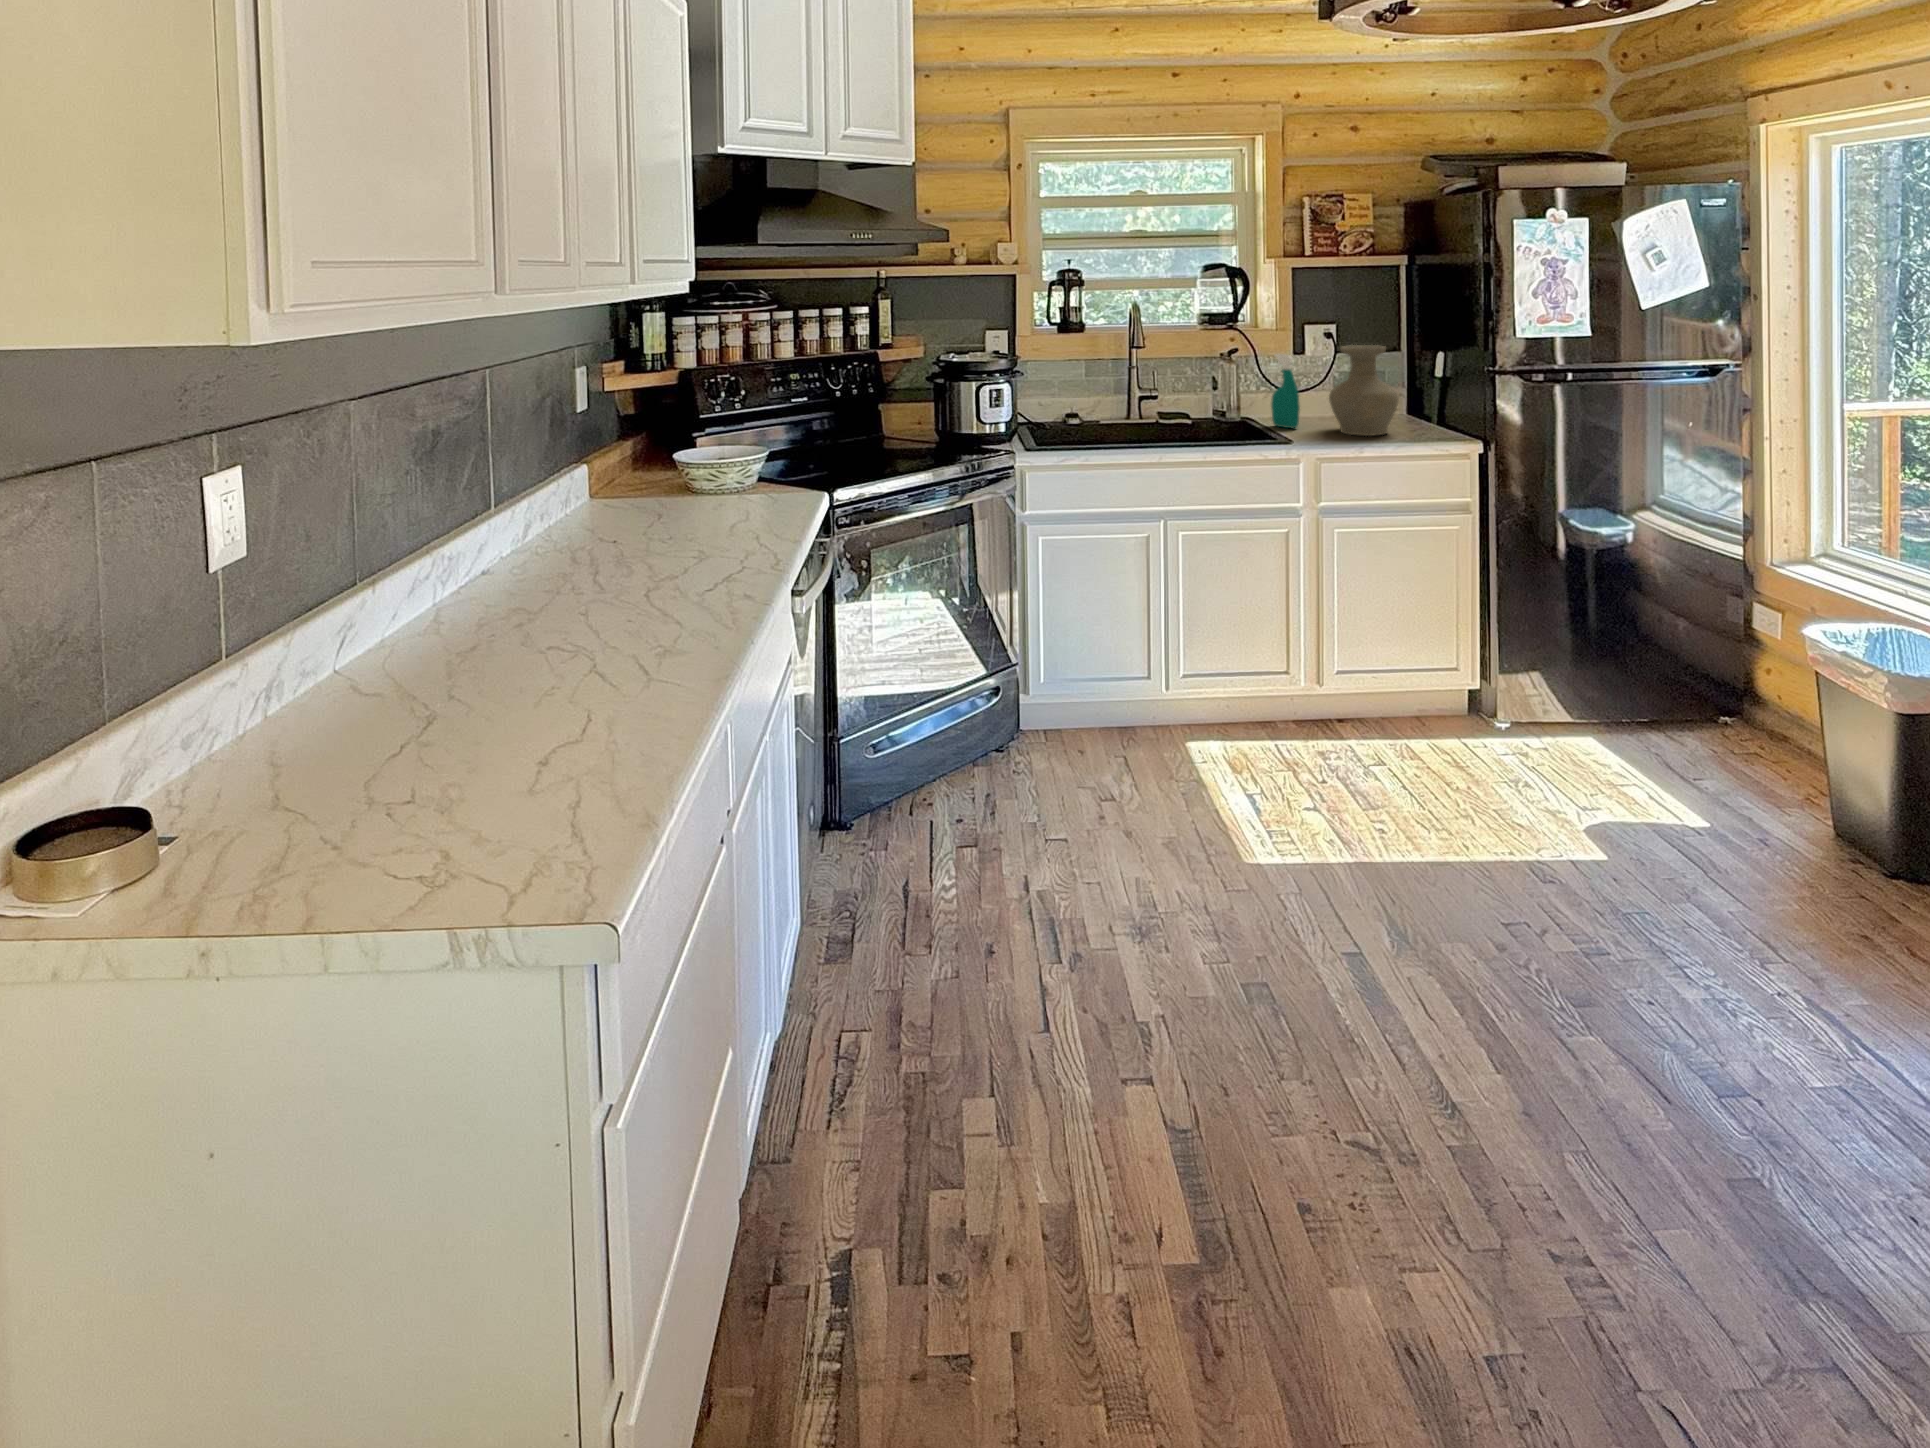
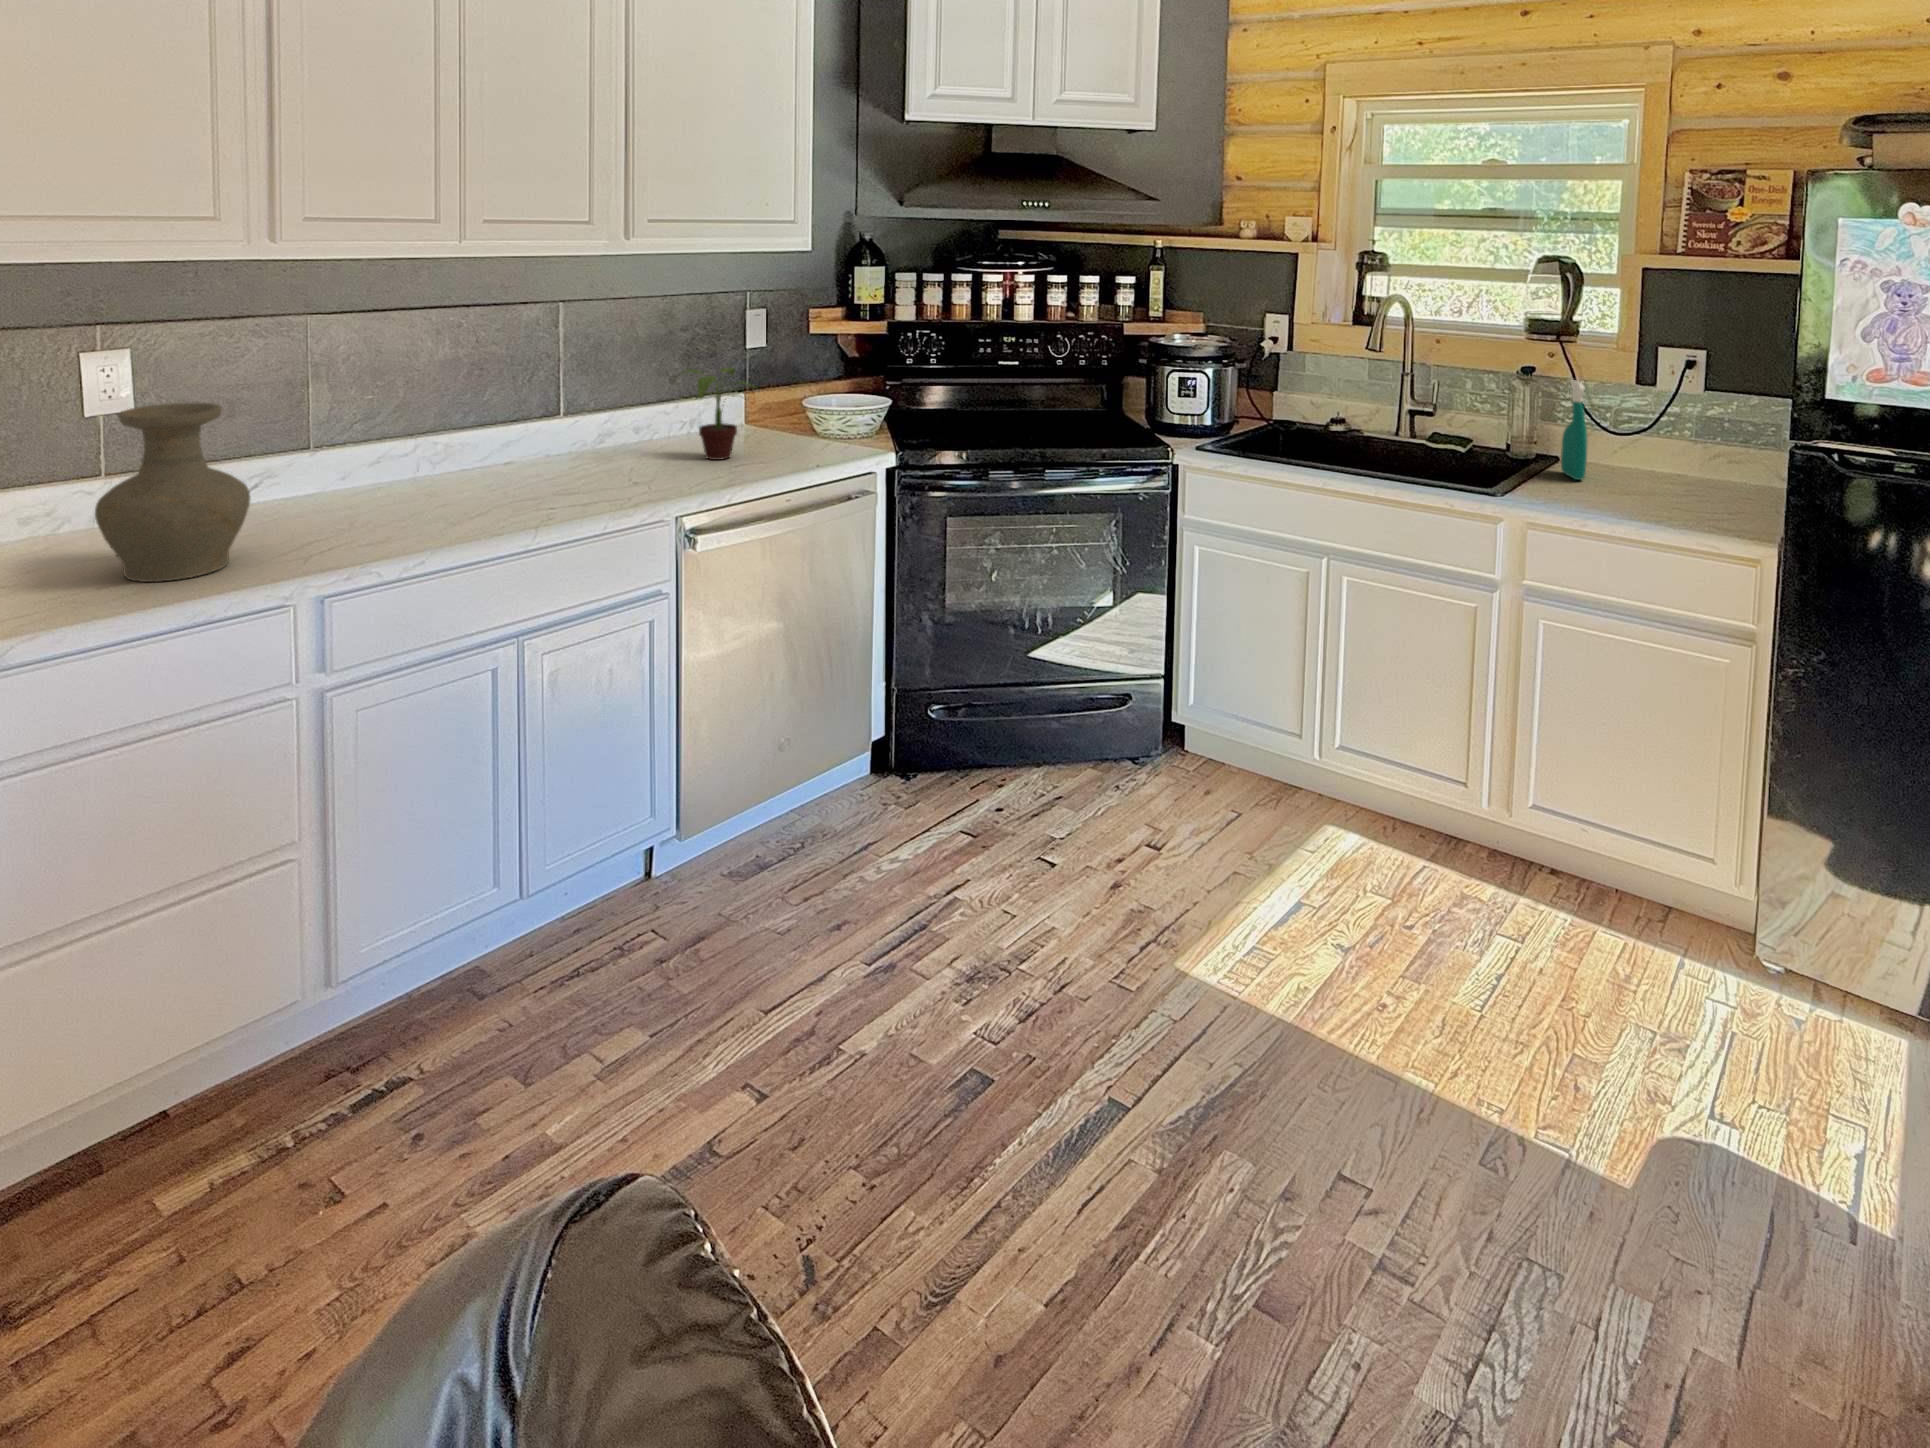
vase: present [1329,345,1399,436] -> present [95,403,250,582]
potted plant: none [614,429,708,533] -> present [685,368,752,460]

